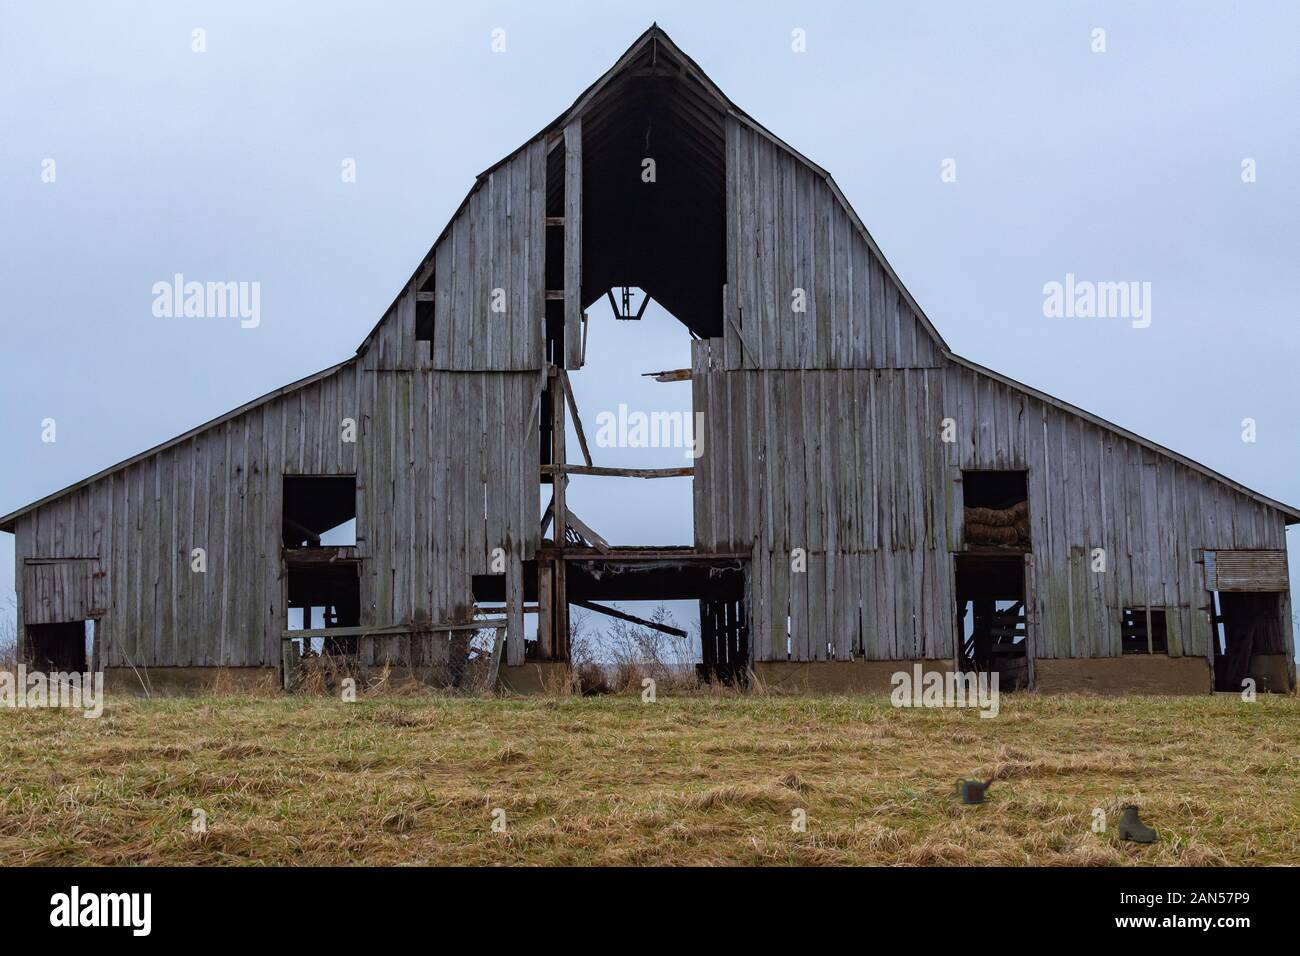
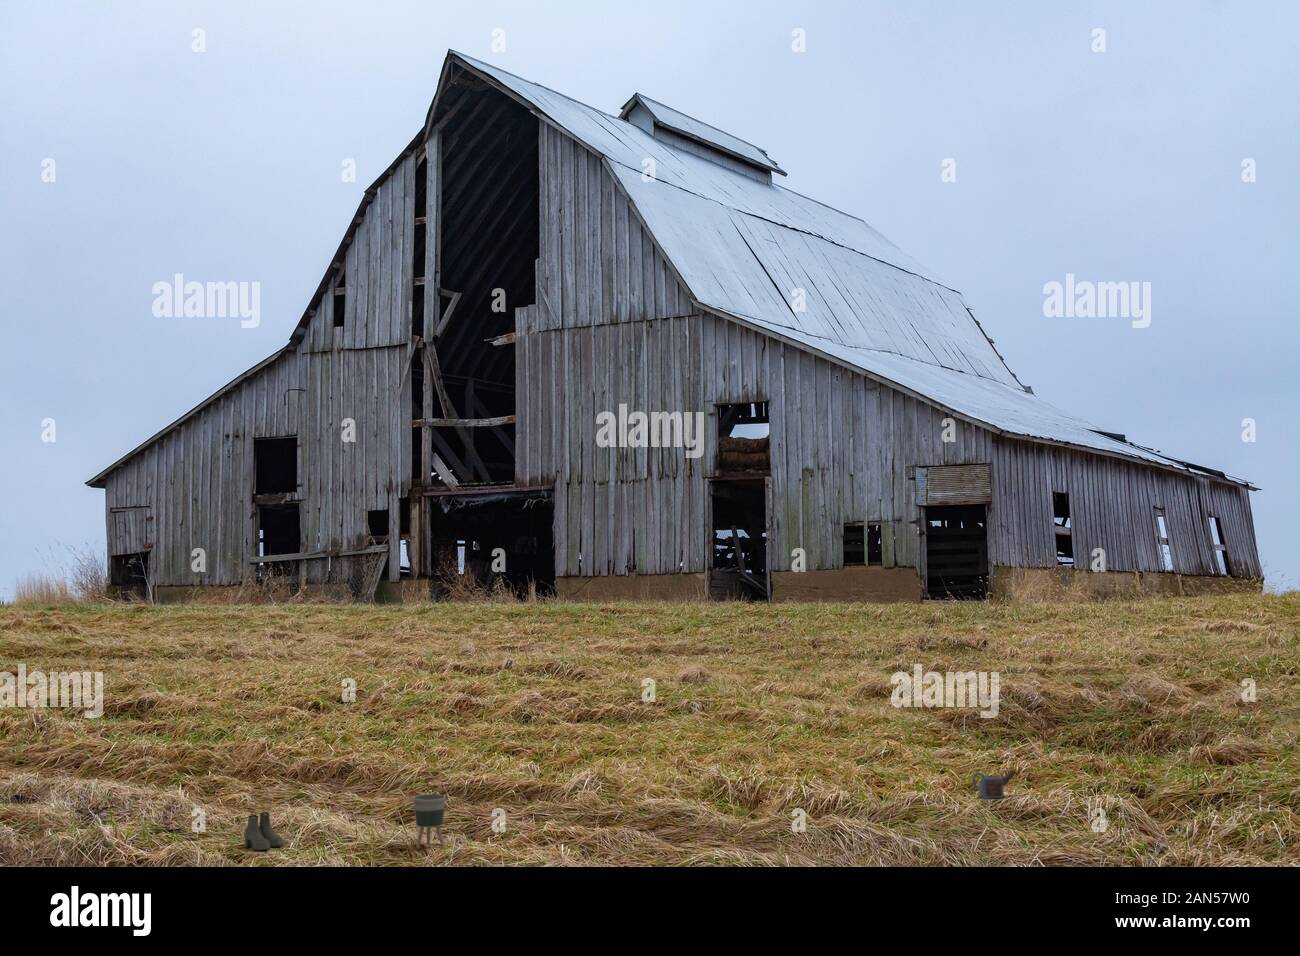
planter: none [415,796,447,850] -> present [413,794,446,849]
boots: present [1118,805,1157,842] -> present [244,812,283,851]

